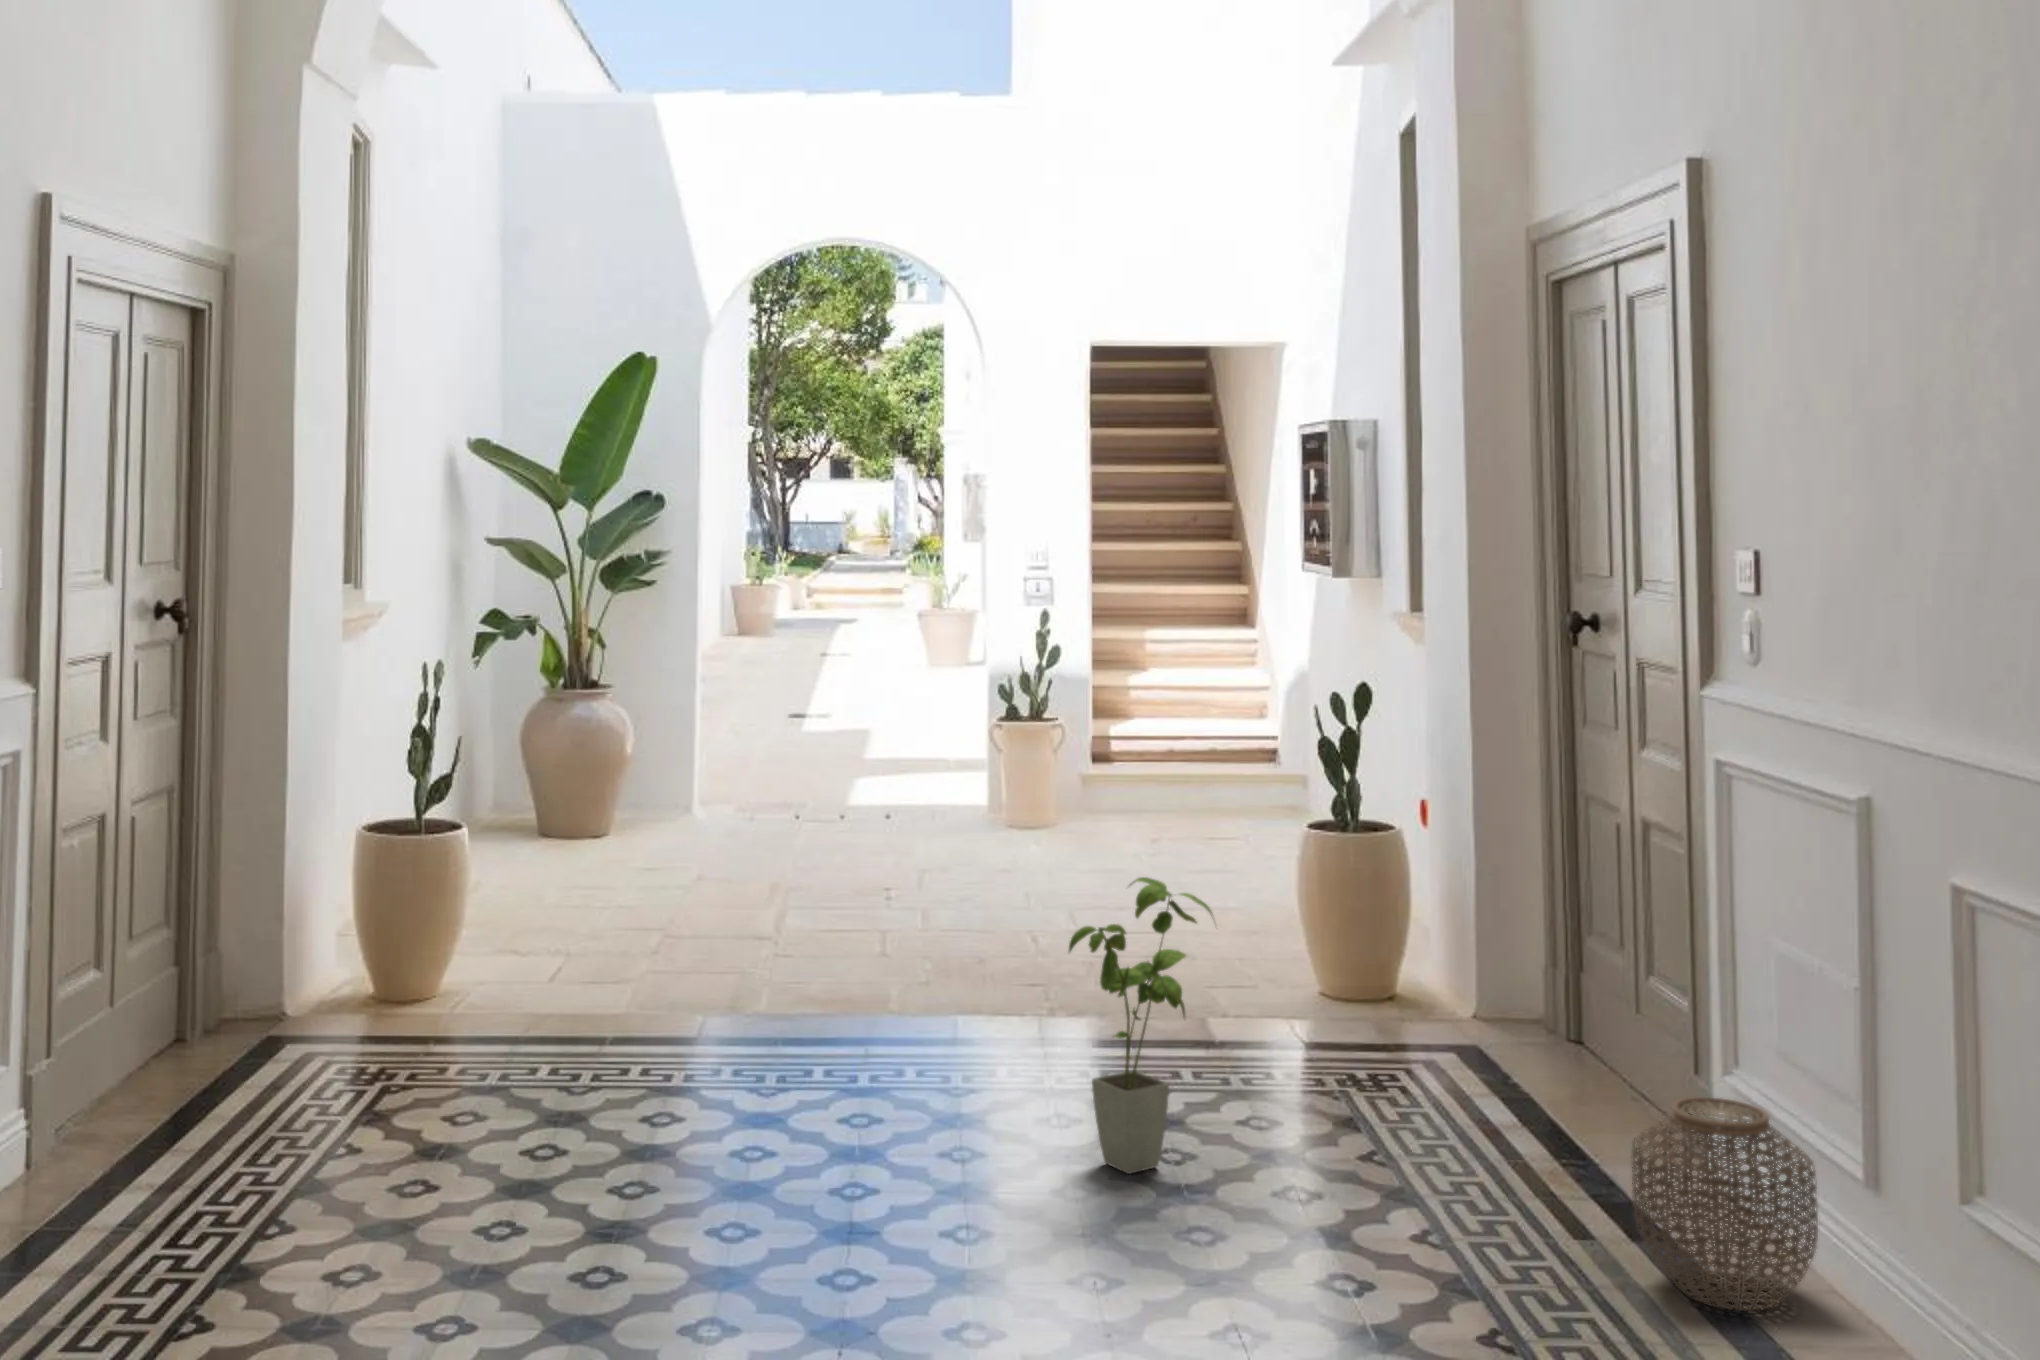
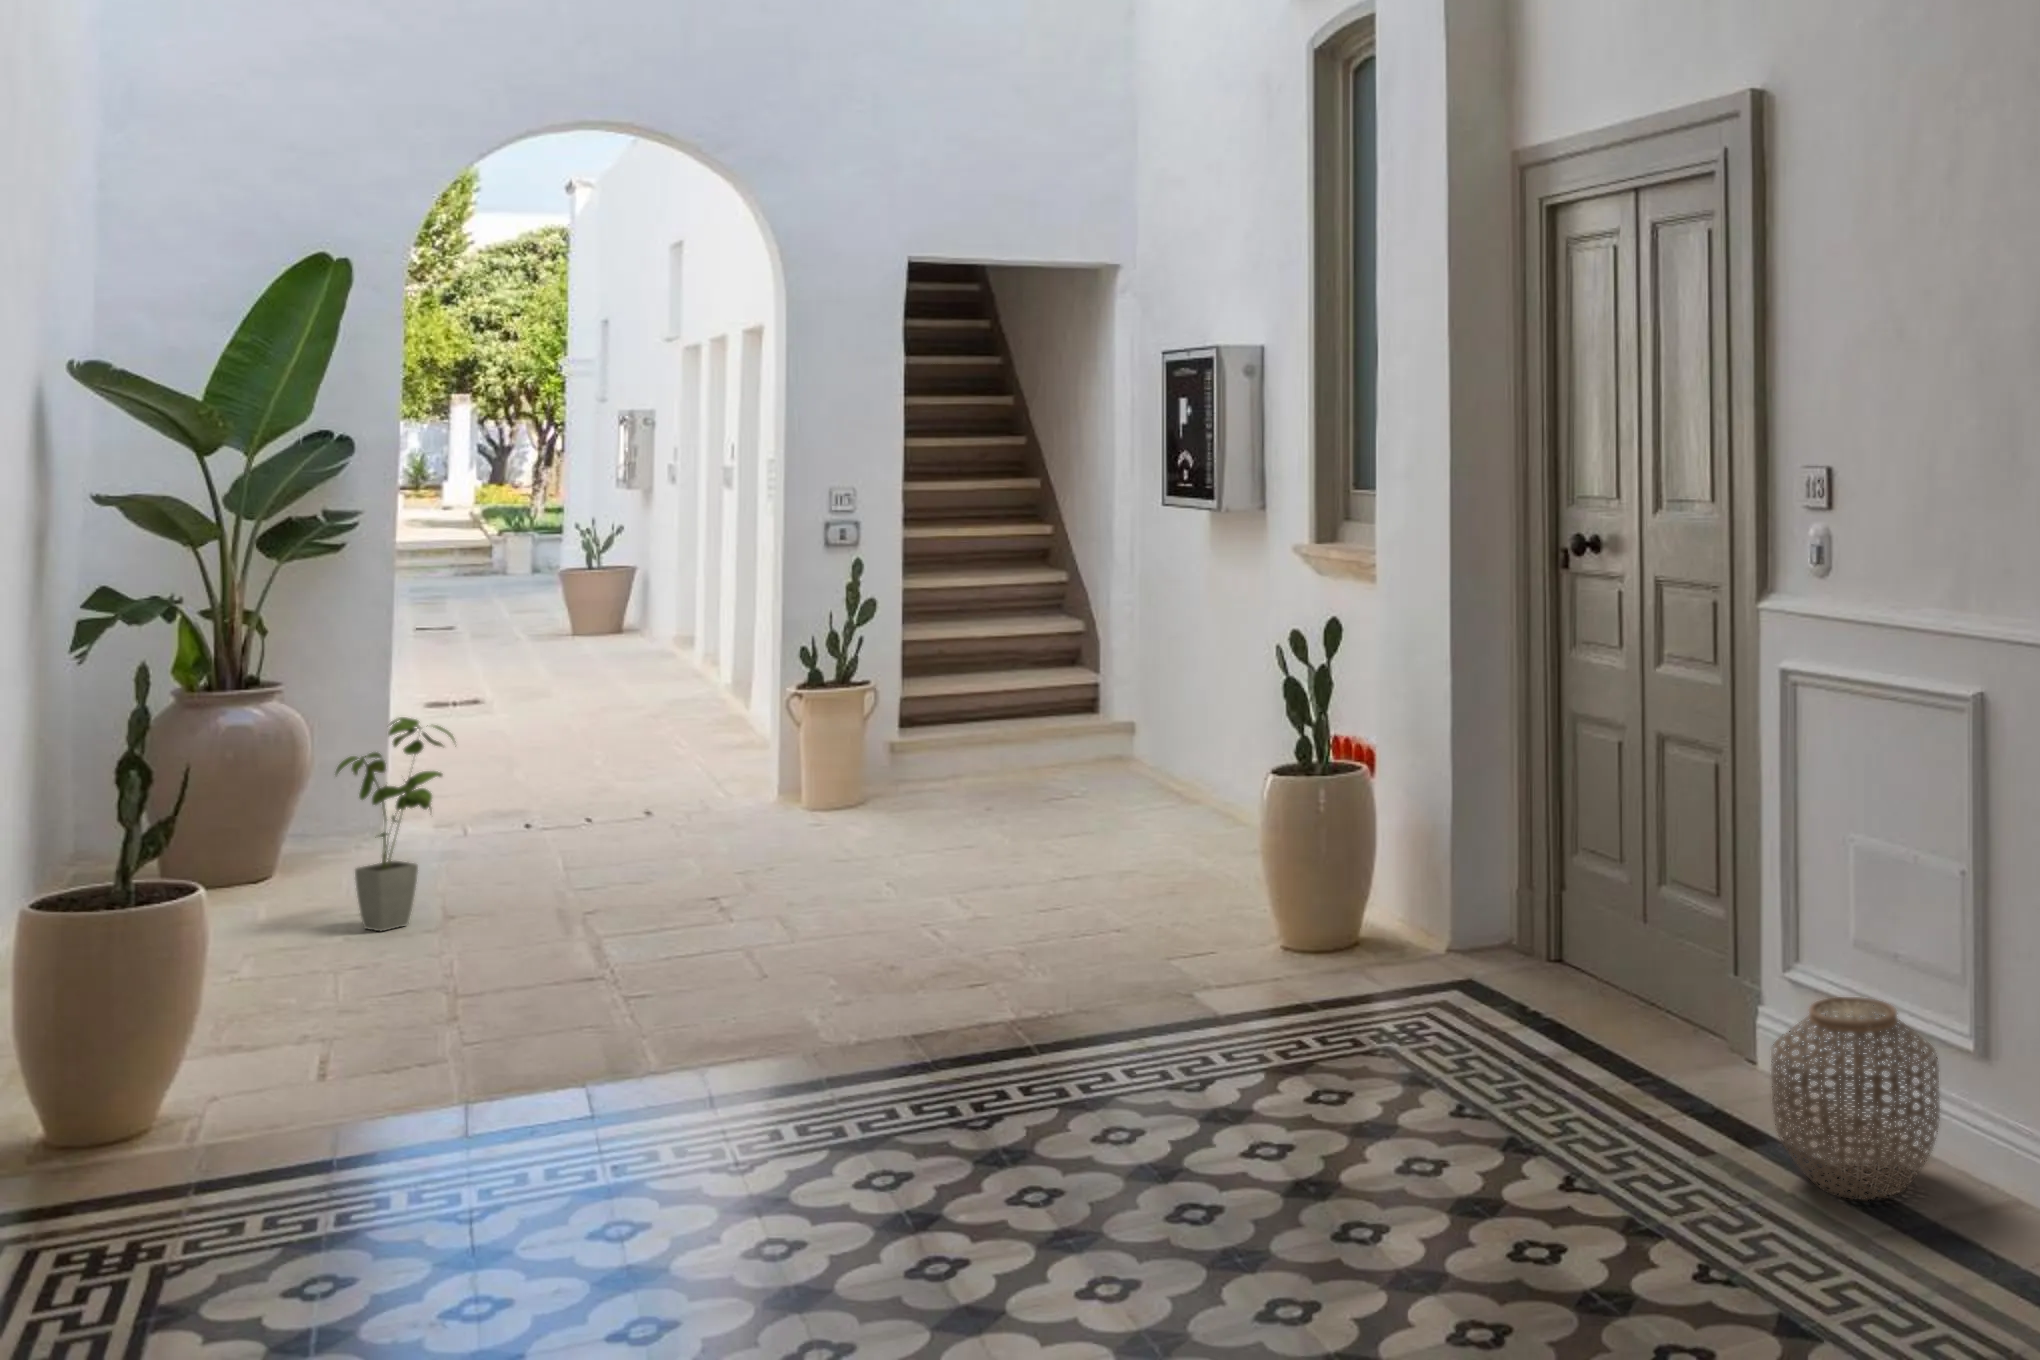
house plant: present [1069,877,1213,1174] -> present [336,717,454,931]

